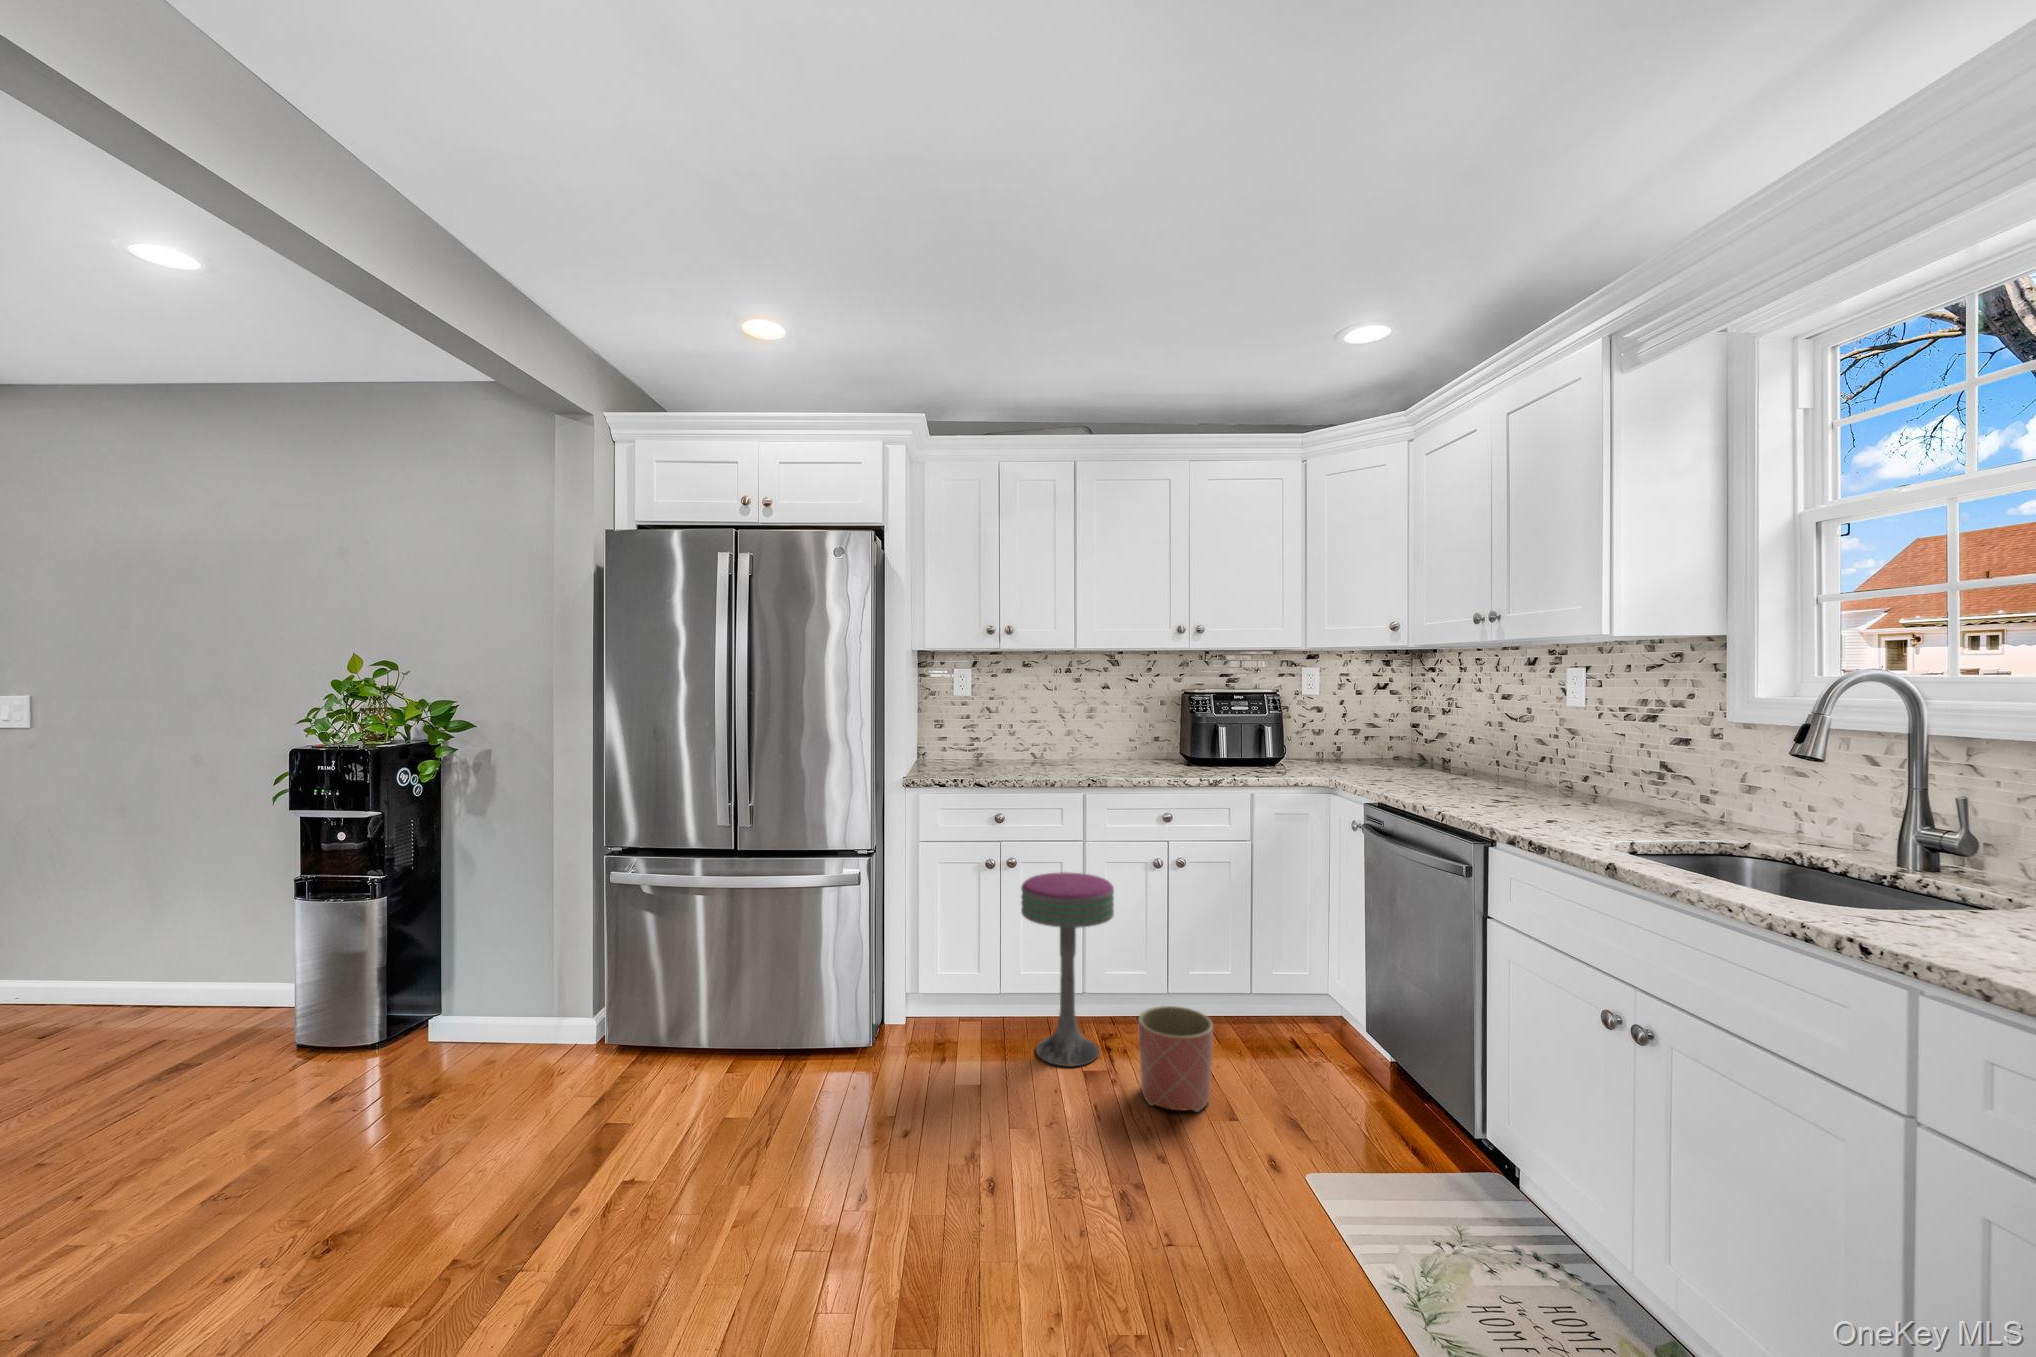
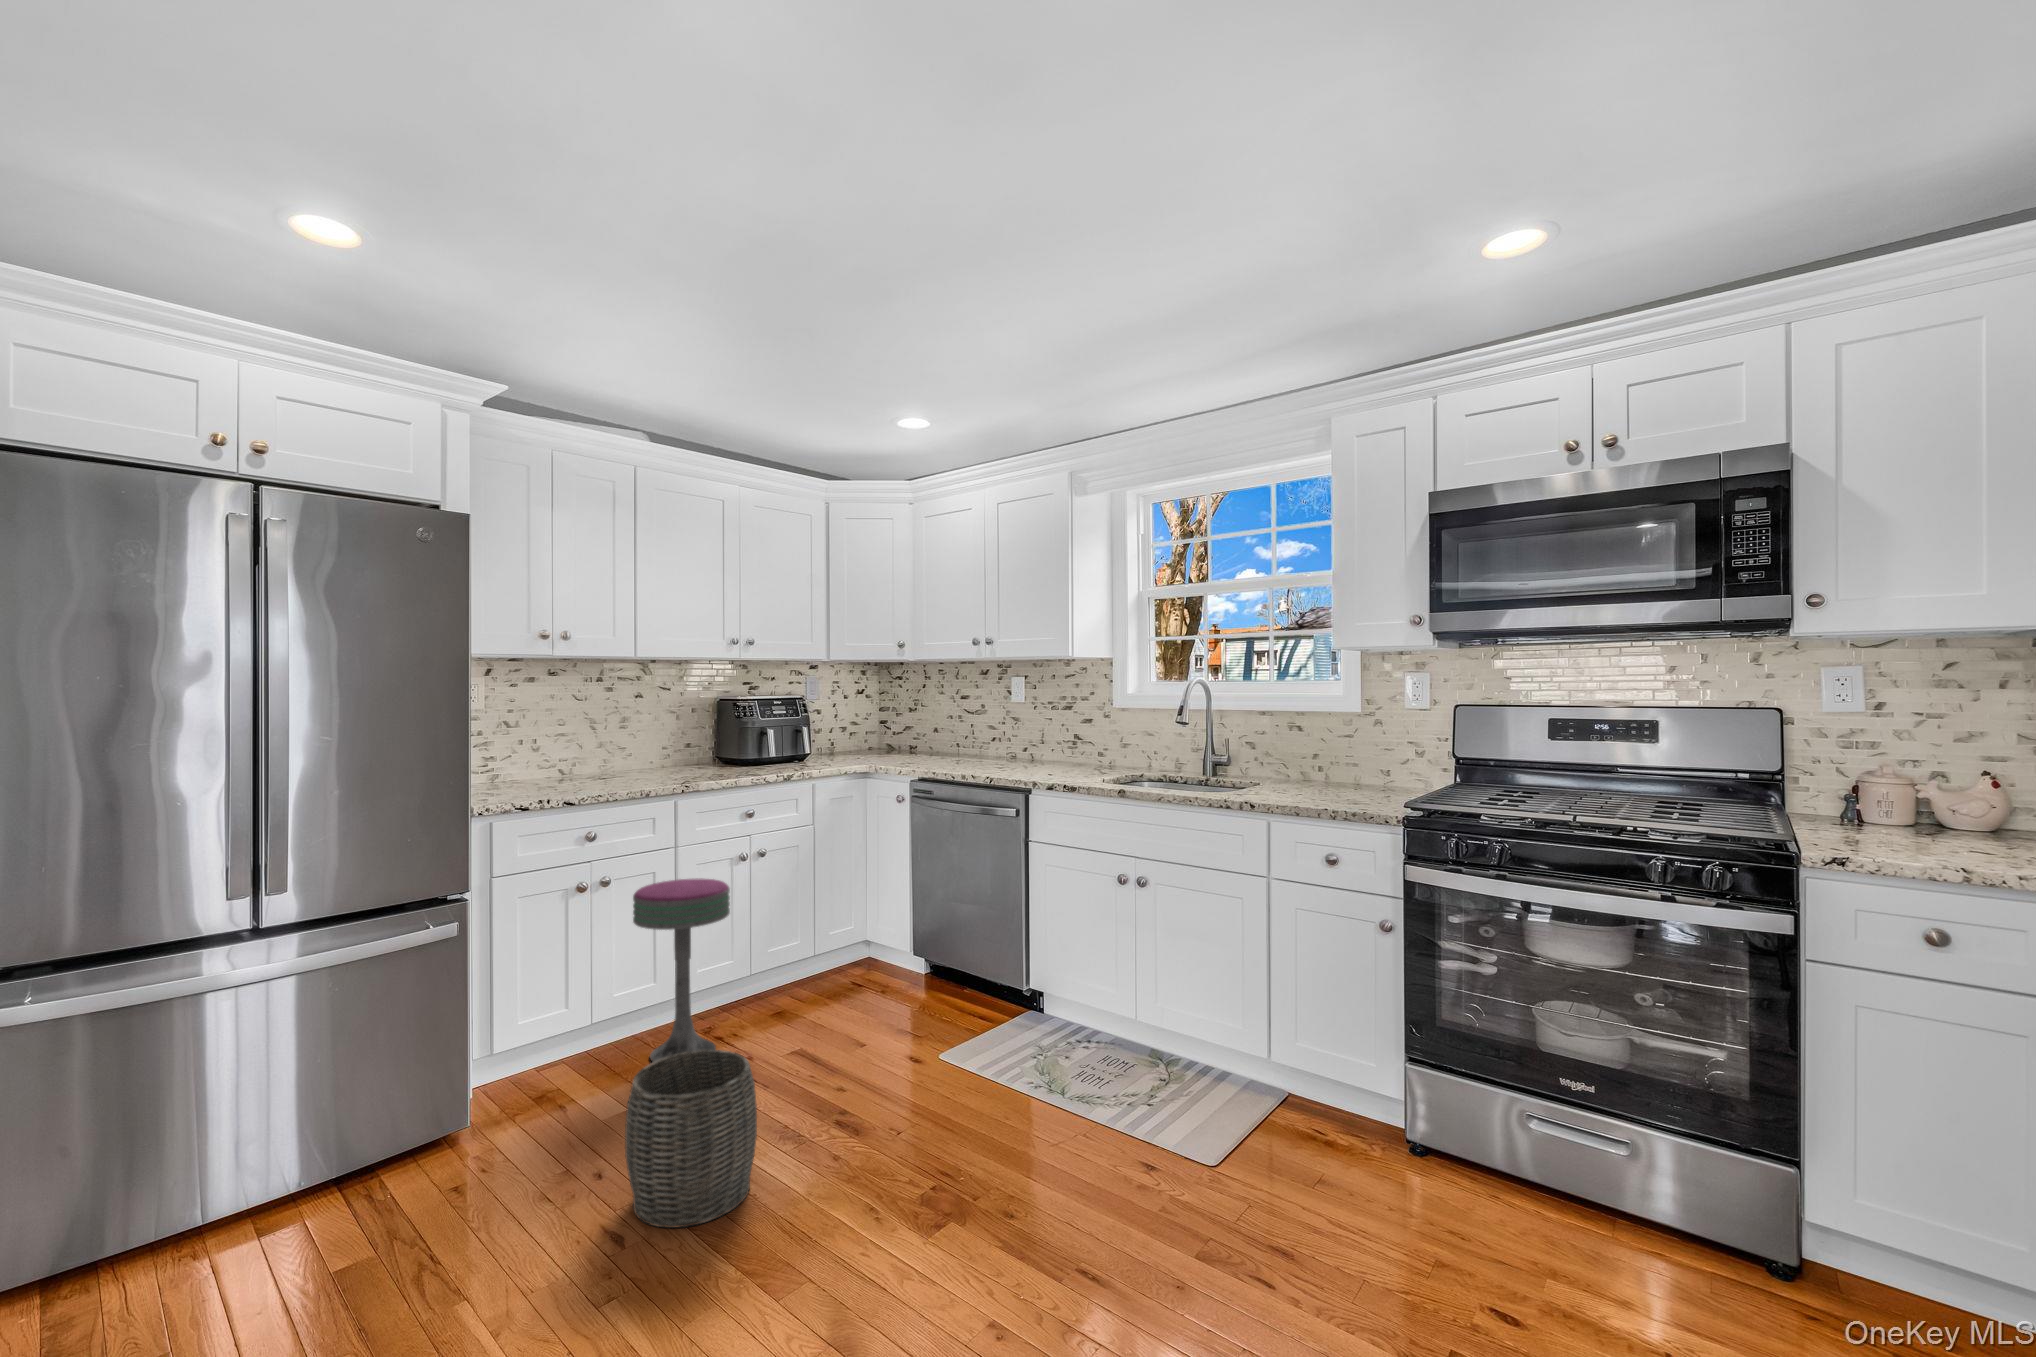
planter: present [1138,1006,1213,1112] -> none [774,972,839,1059]
woven basket: none [854,1062,987,1265] -> present [625,1050,757,1228]

